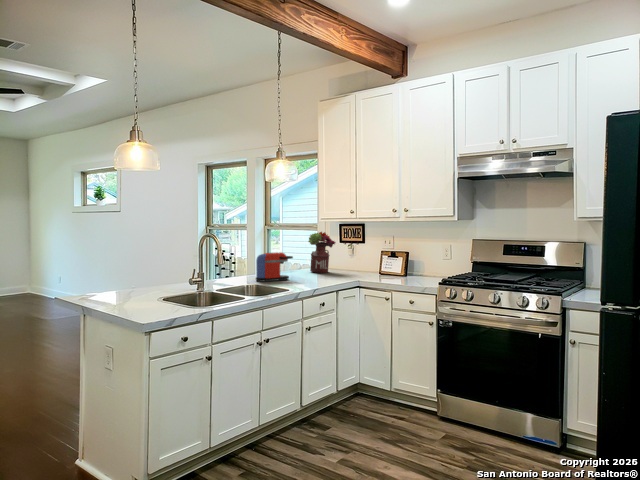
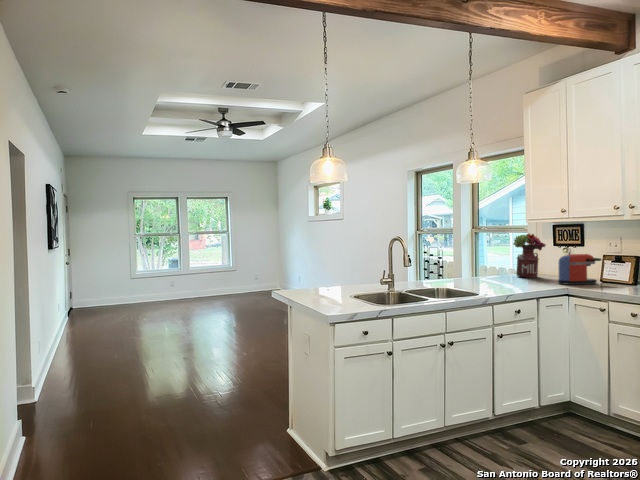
coffee maker: present [256,252,293,282] -> present [558,254,601,285]

